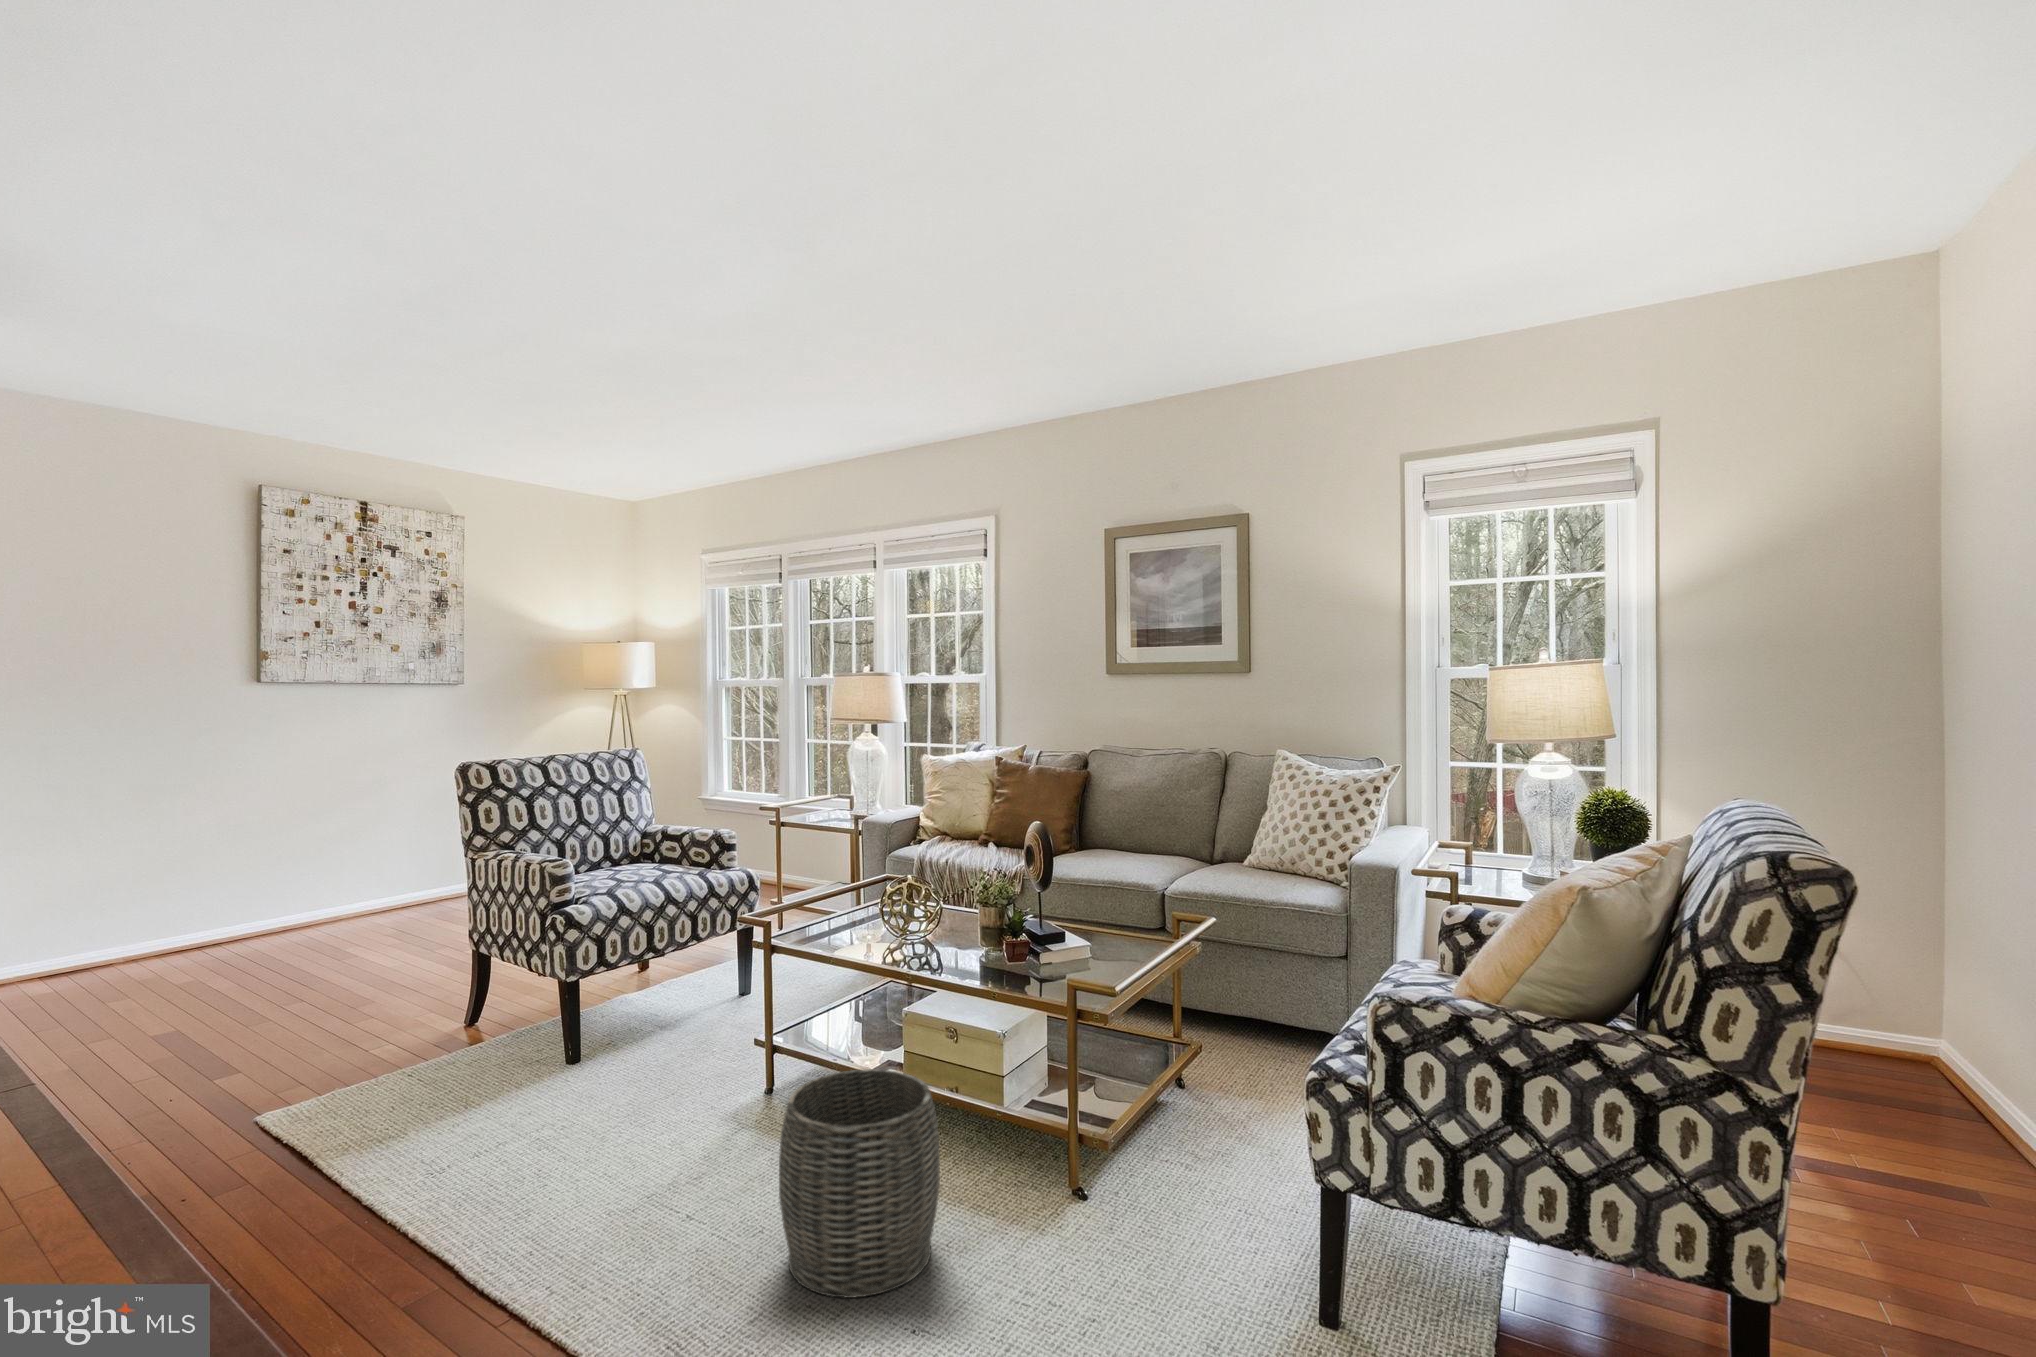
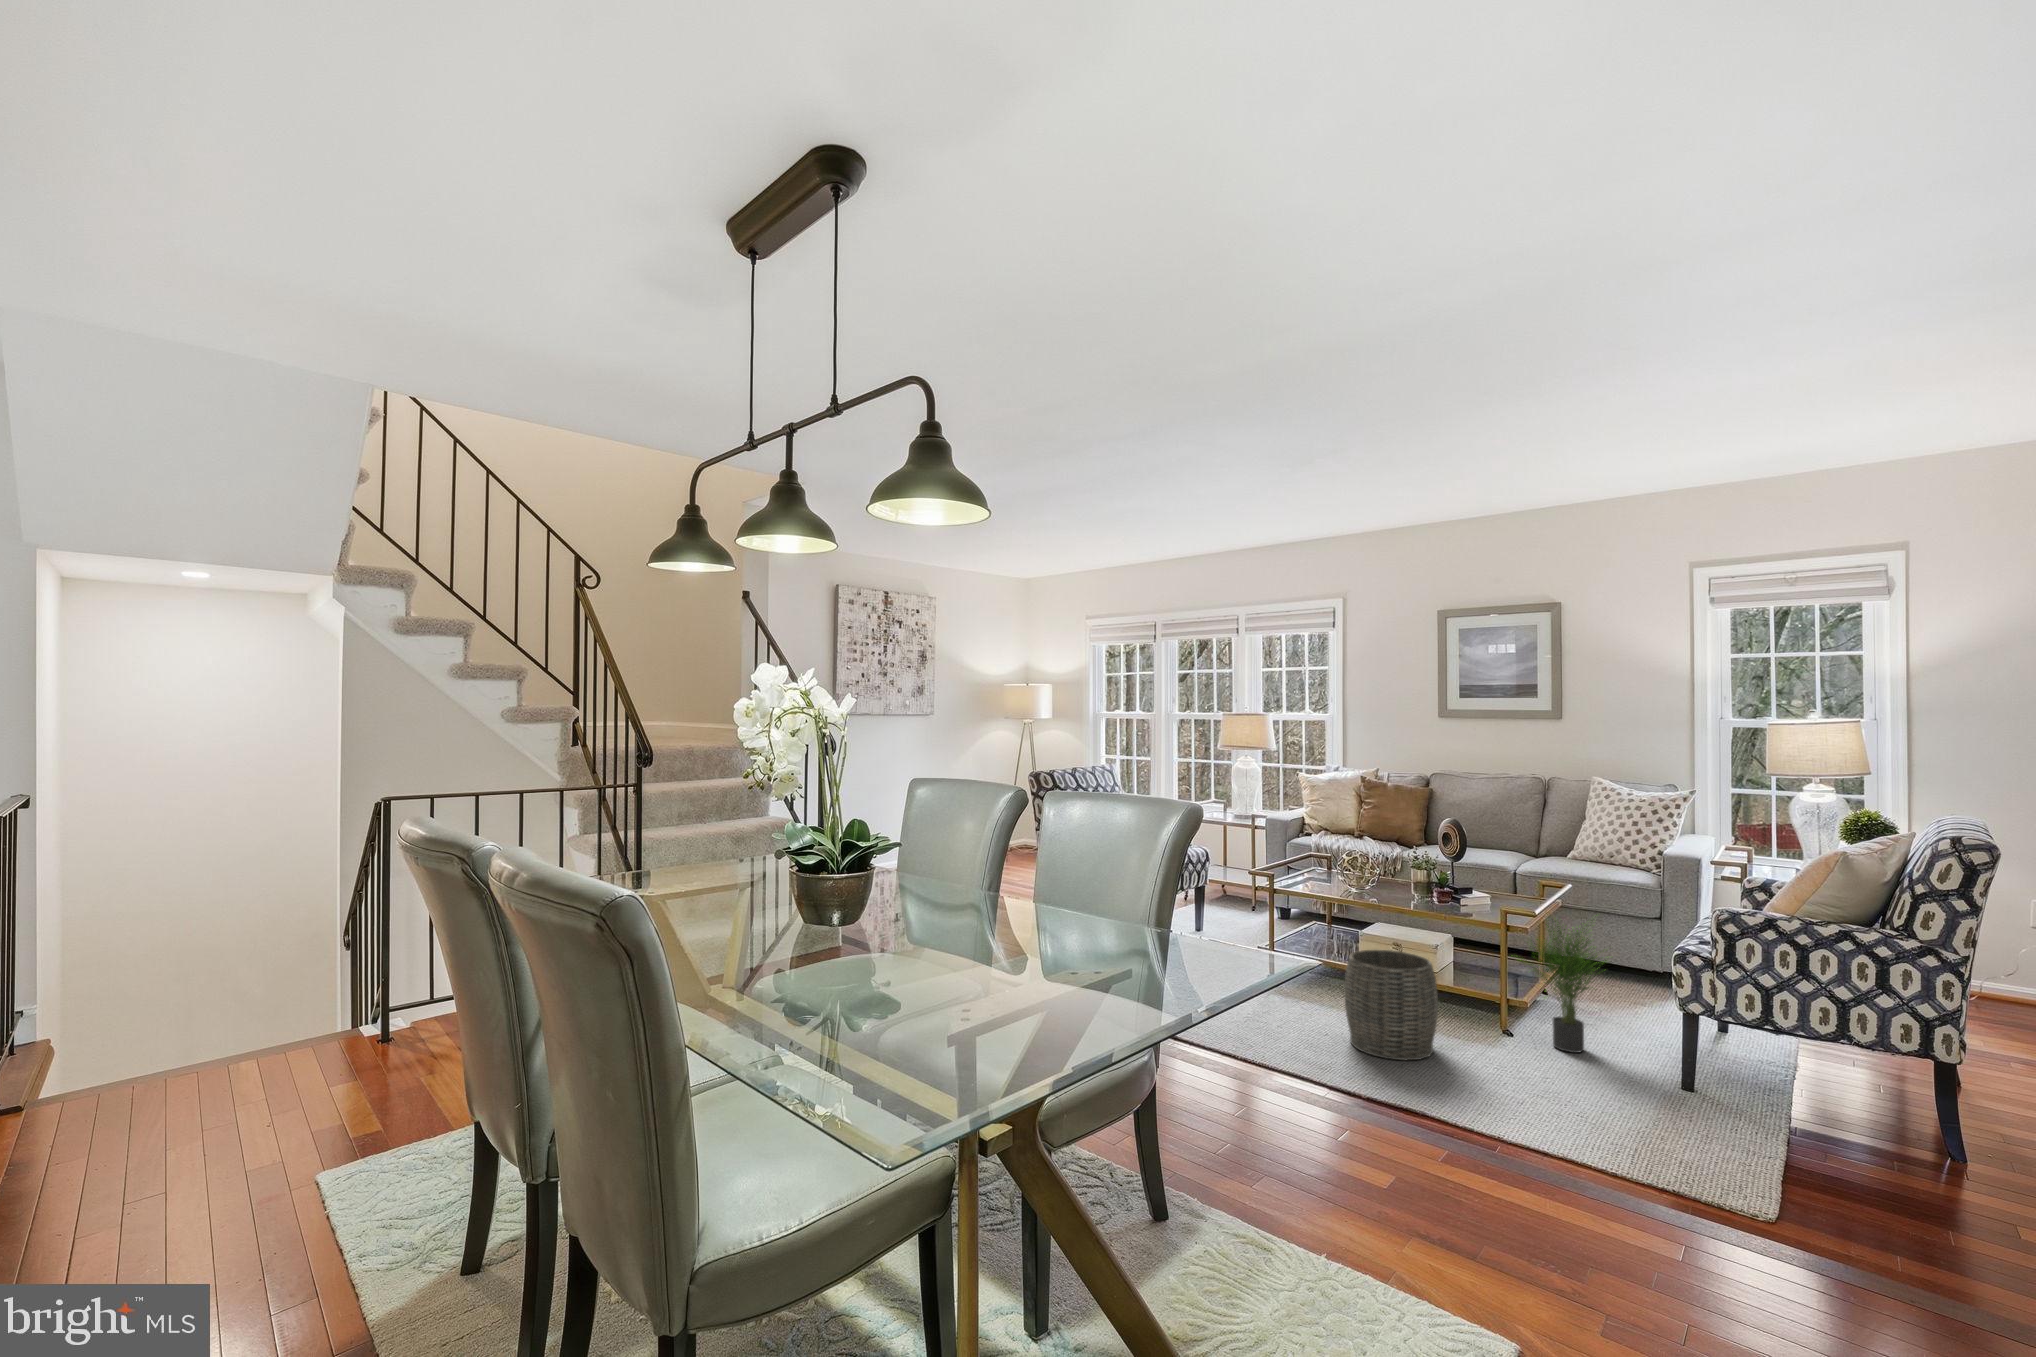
potted plant: none [1068,982,1241,1233] -> present [1521,924,1606,1053]

